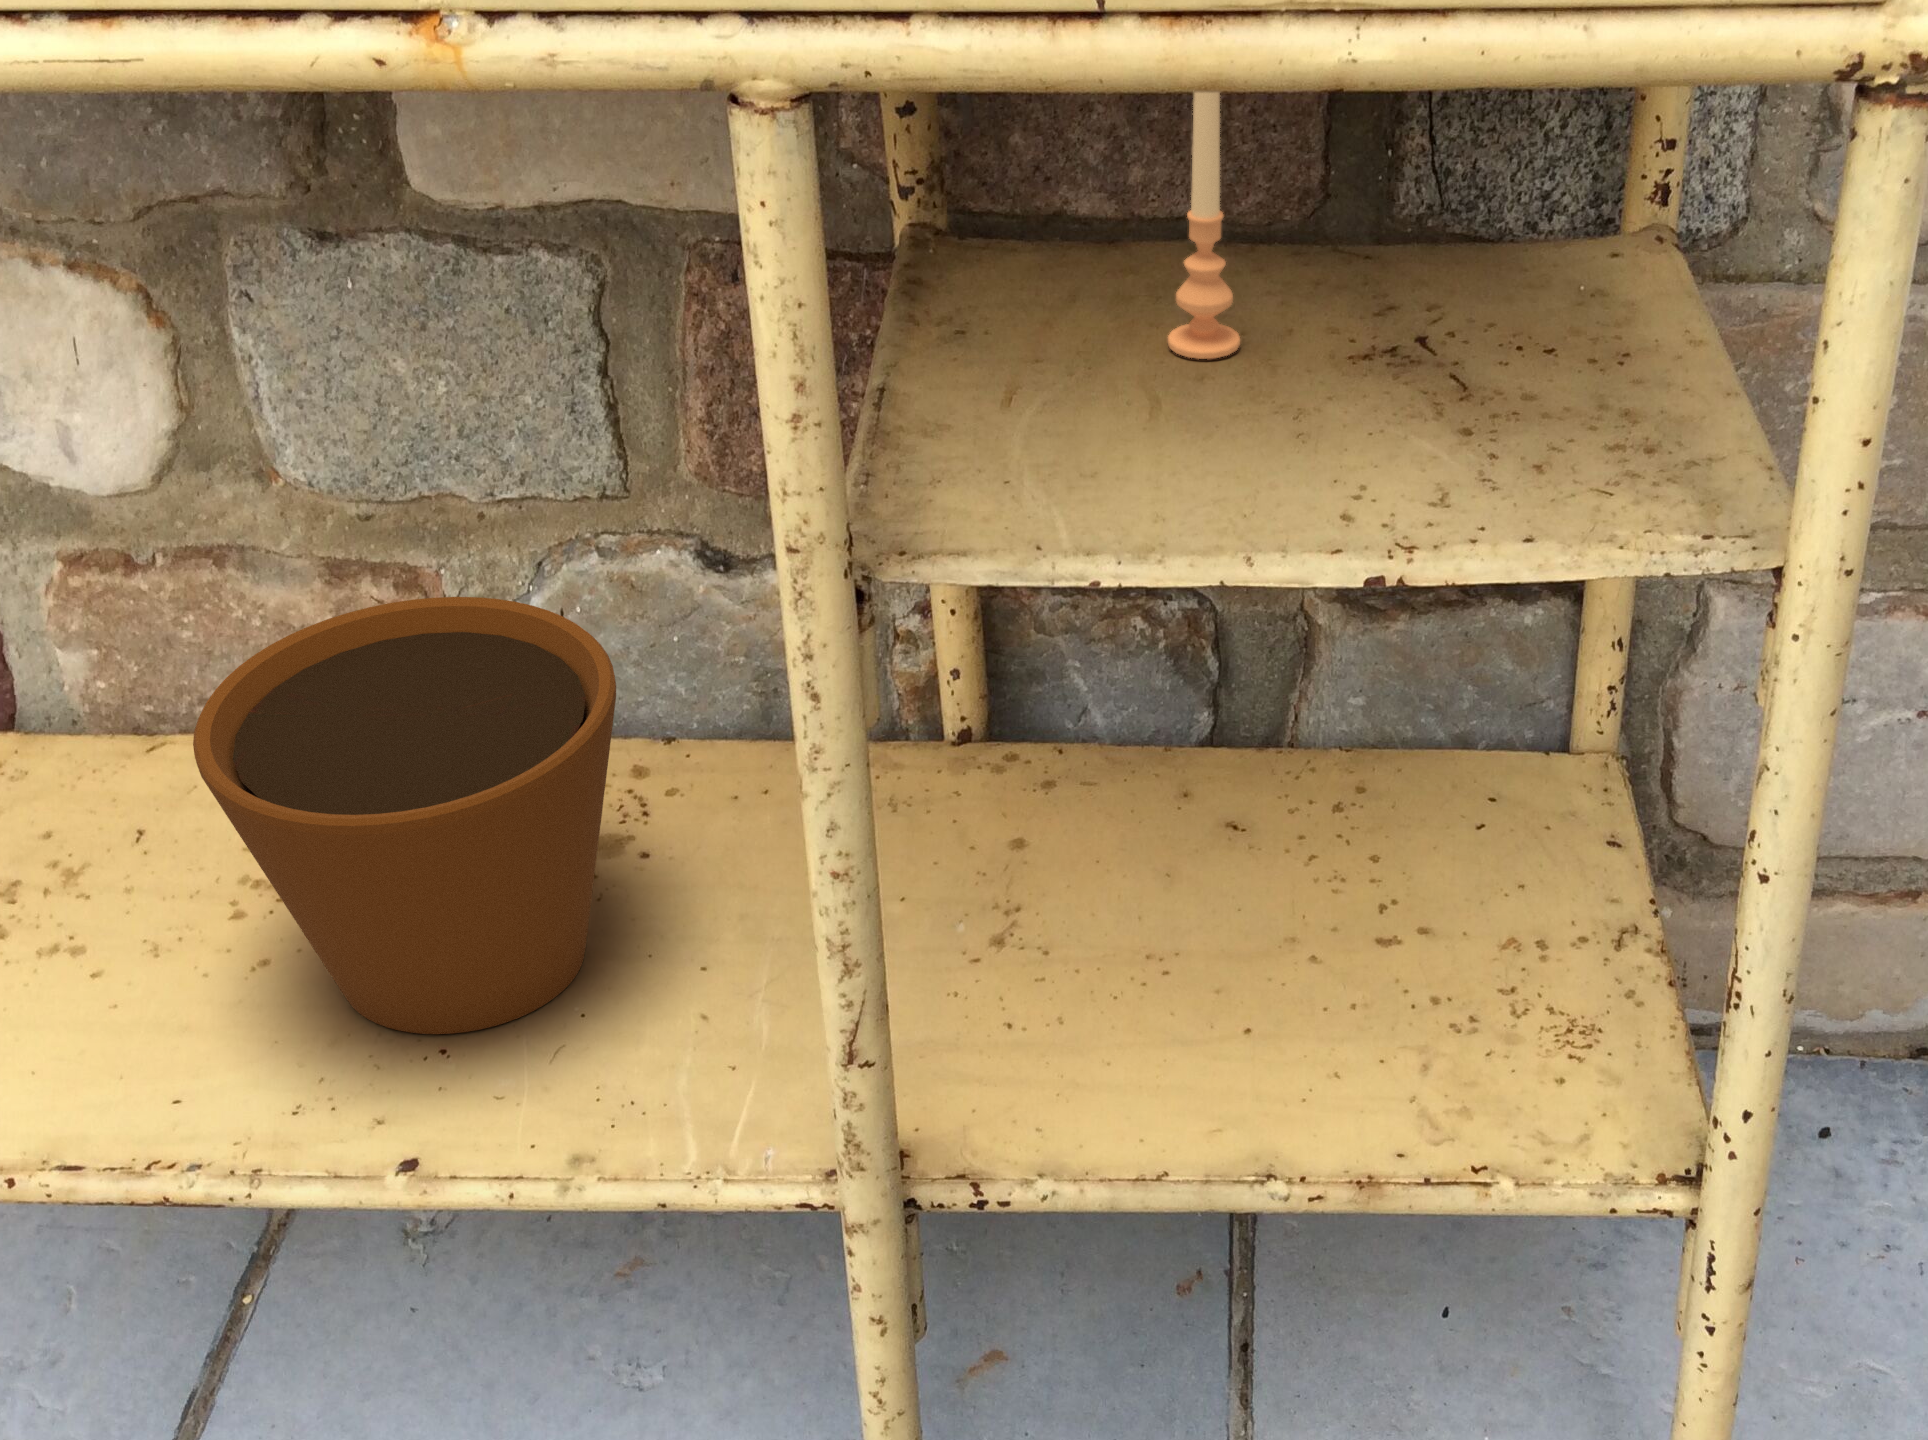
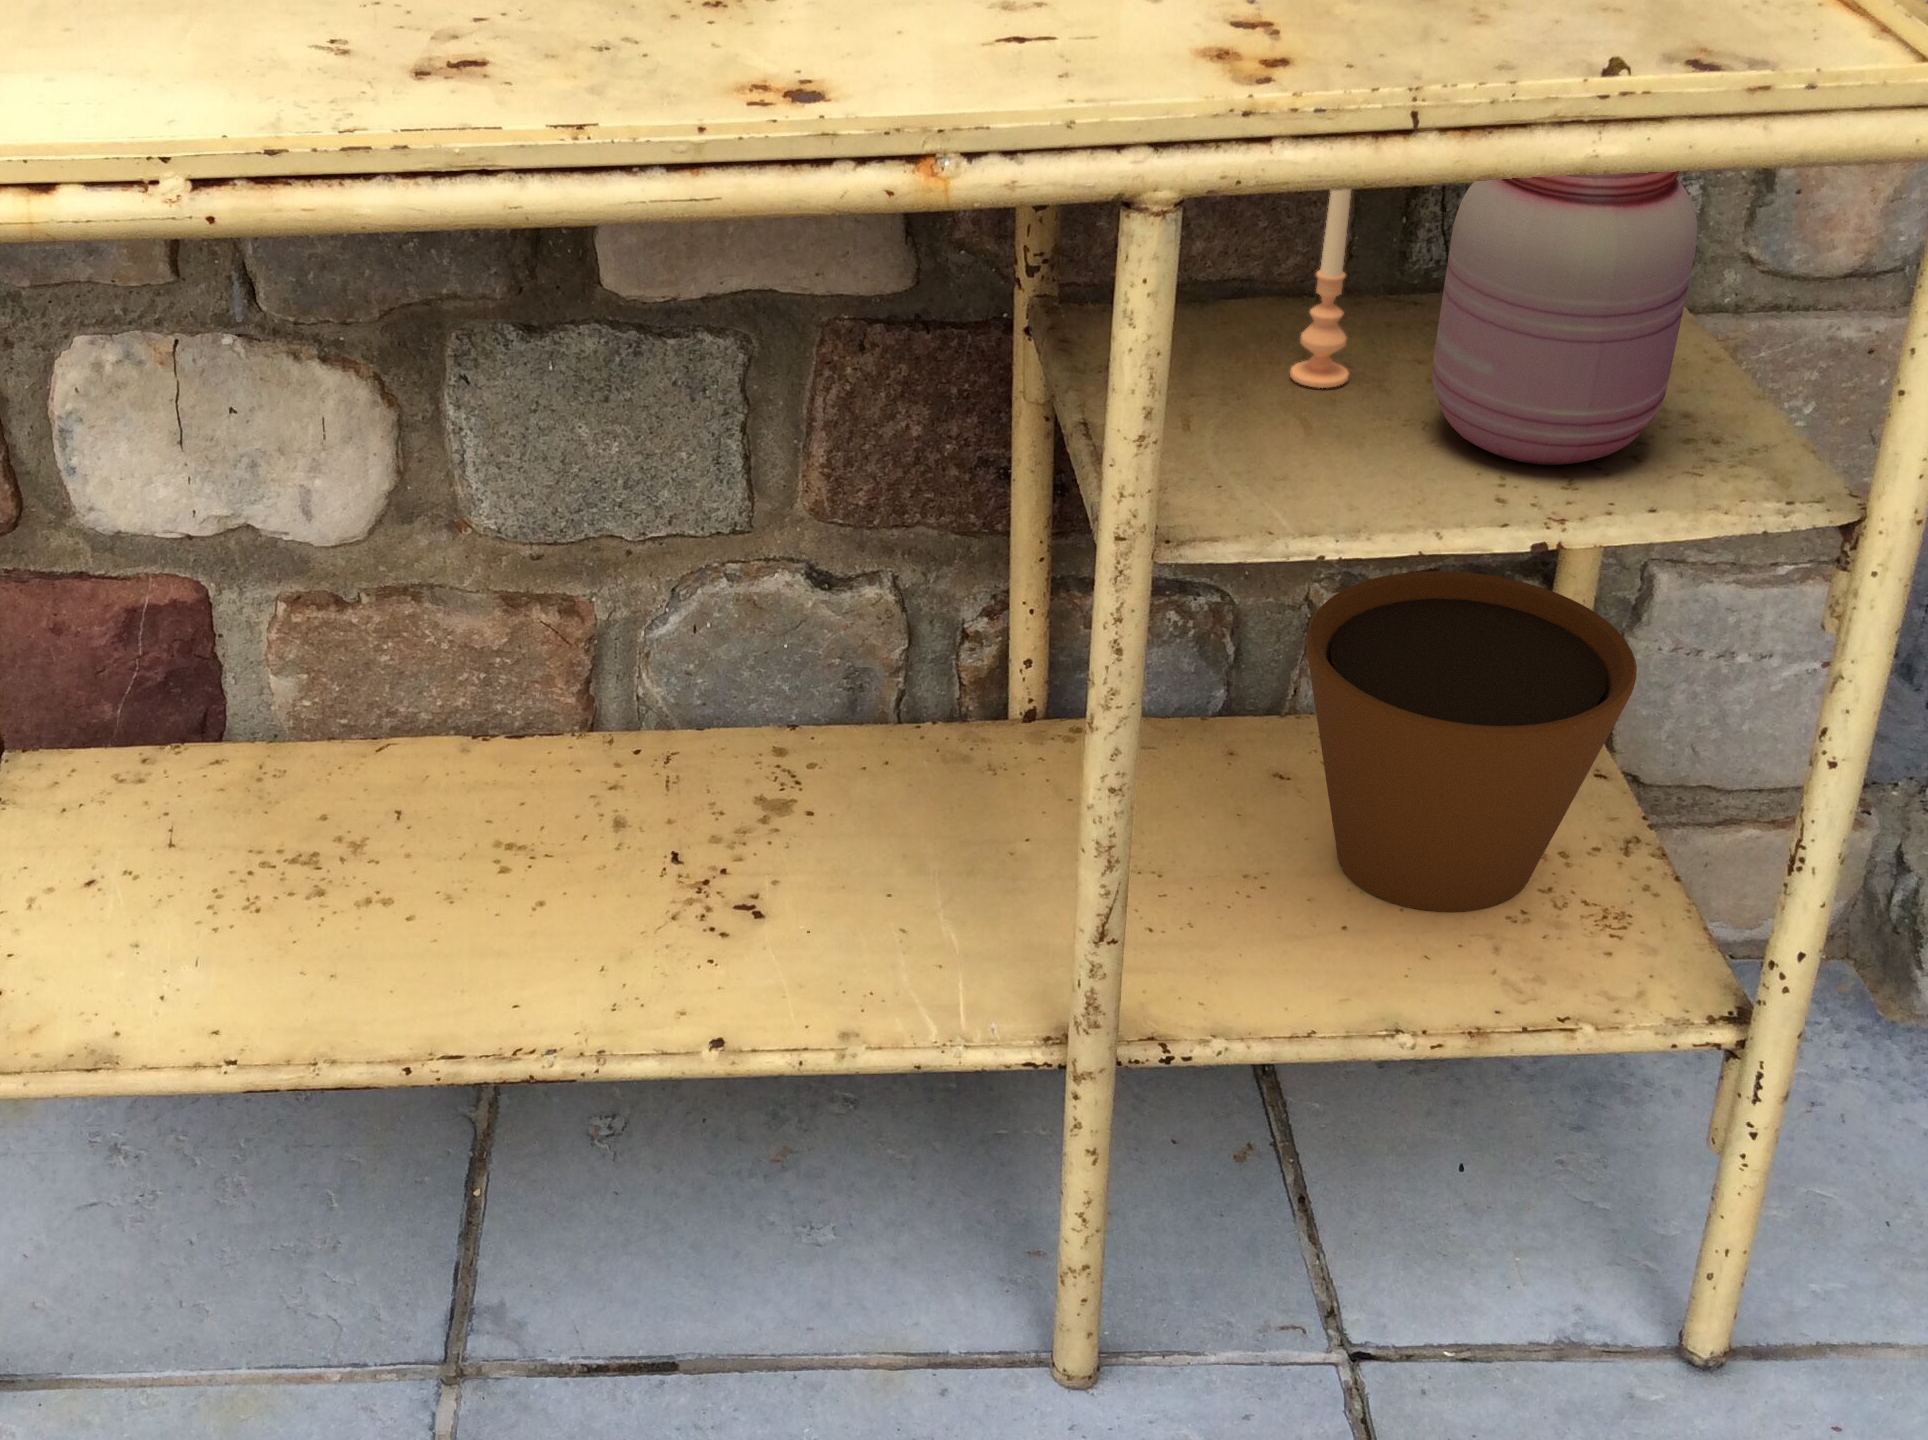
jar: none [1296,26,1606,475] -> present [1432,171,1697,465]
flower pot: present [193,597,616,1034] -> present [1306,571,1637,912]

